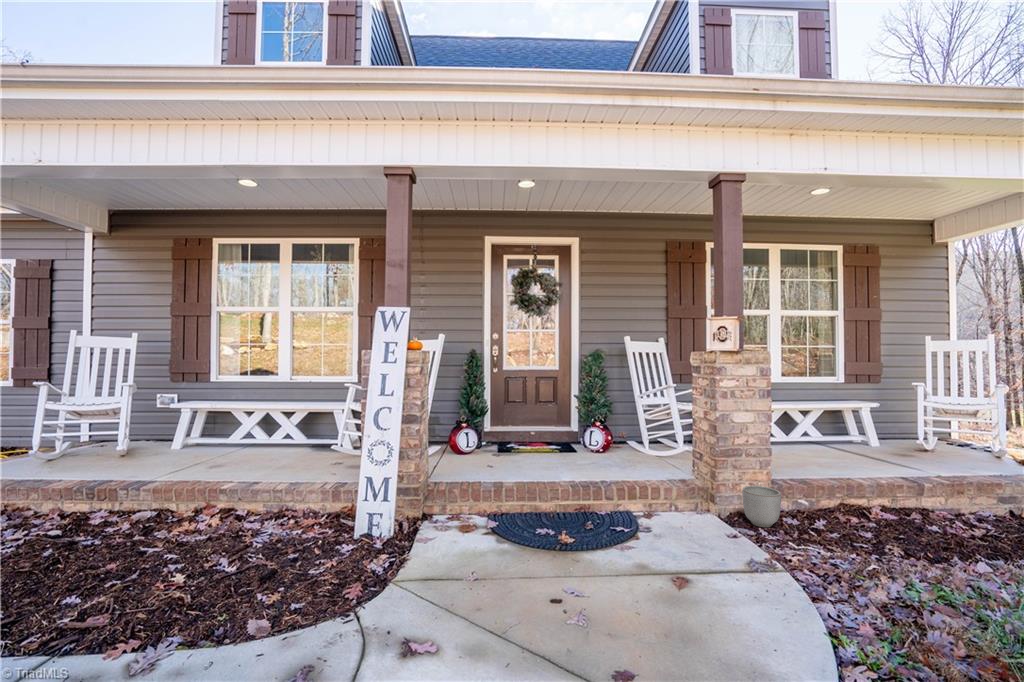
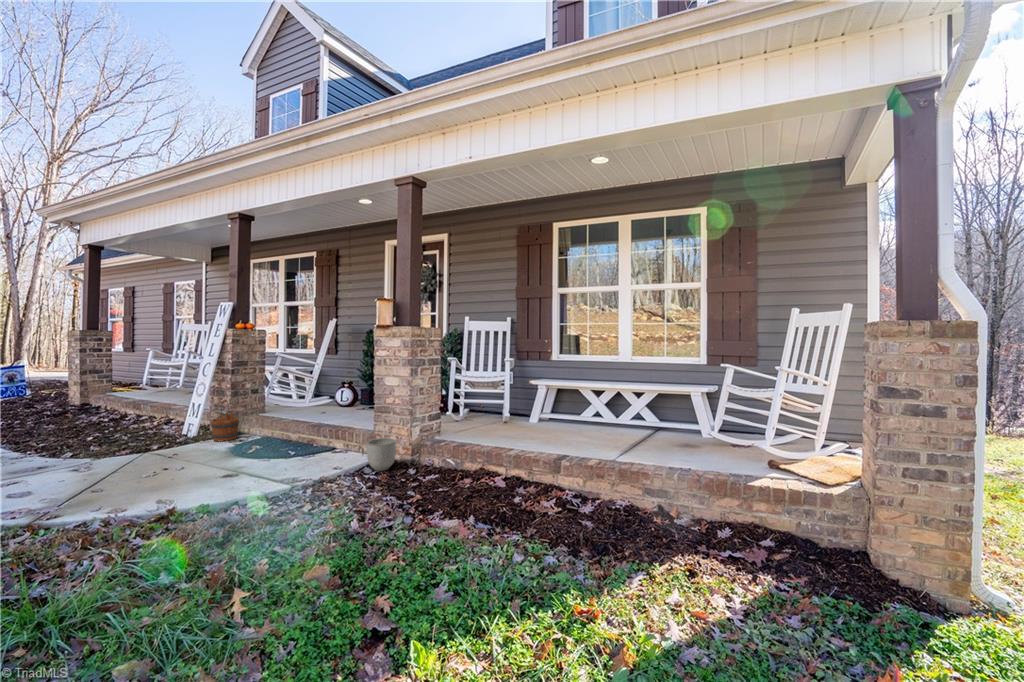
wooden bucket: none [414,463,452,533] -> present [211,400,239,441]

